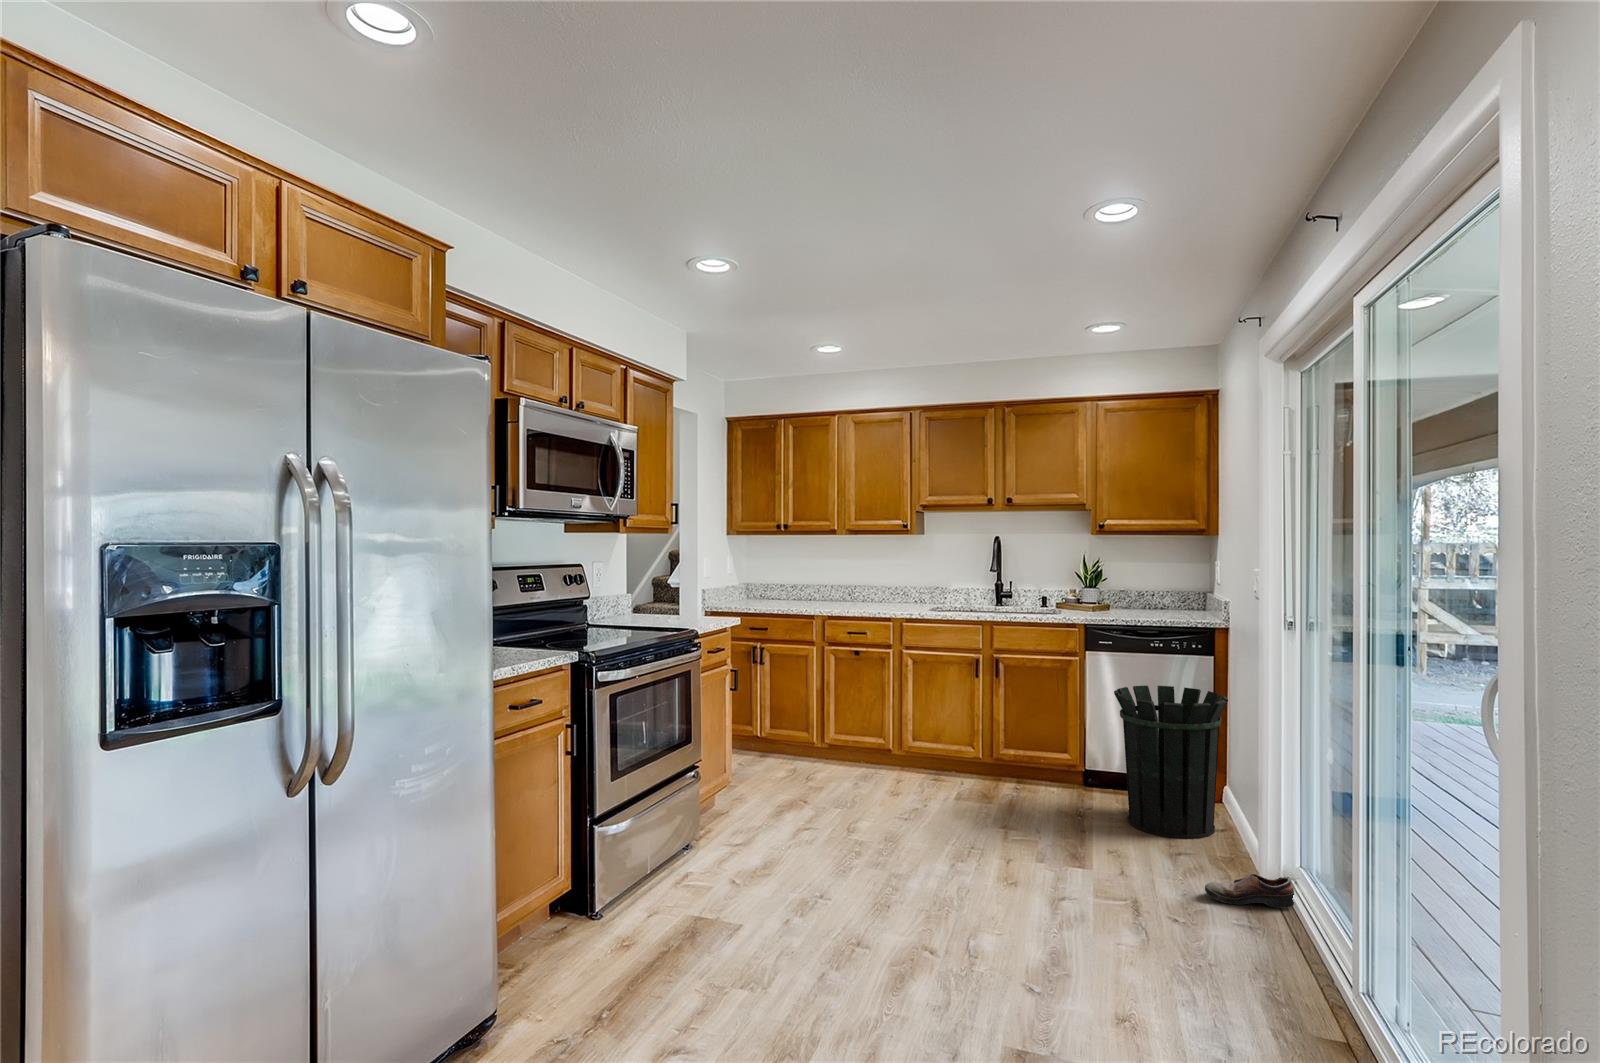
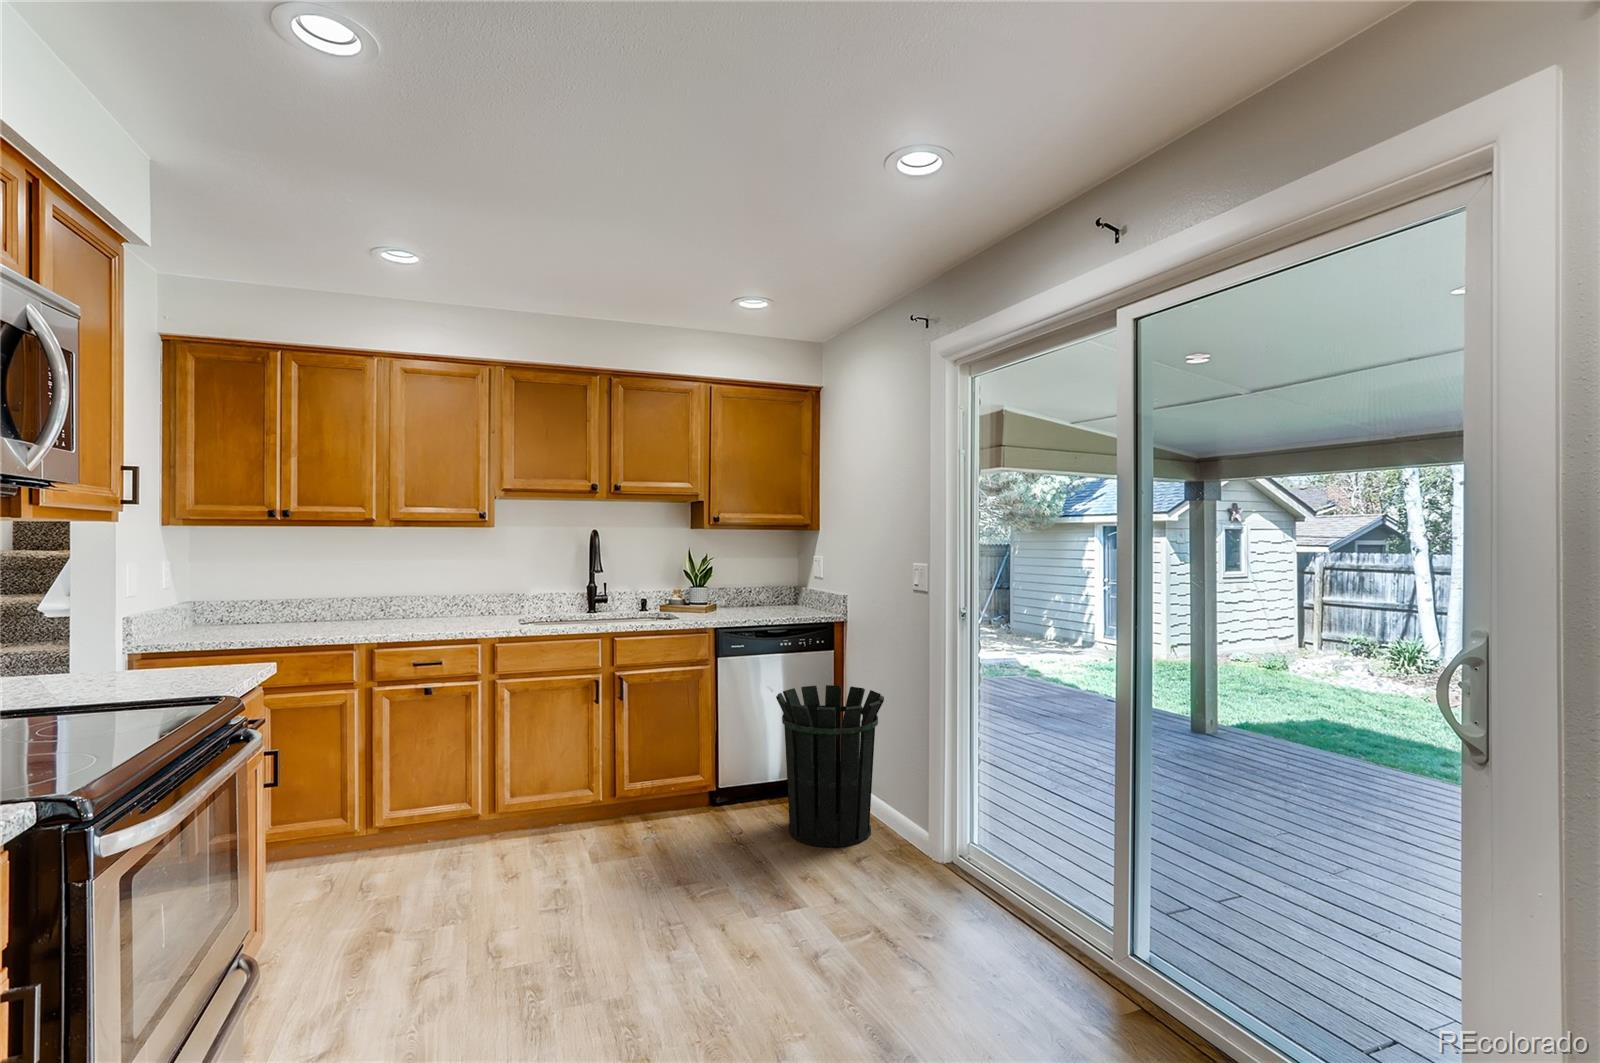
shoe: present [1205,874,1294,908] -> none [944,868,1014,914]

